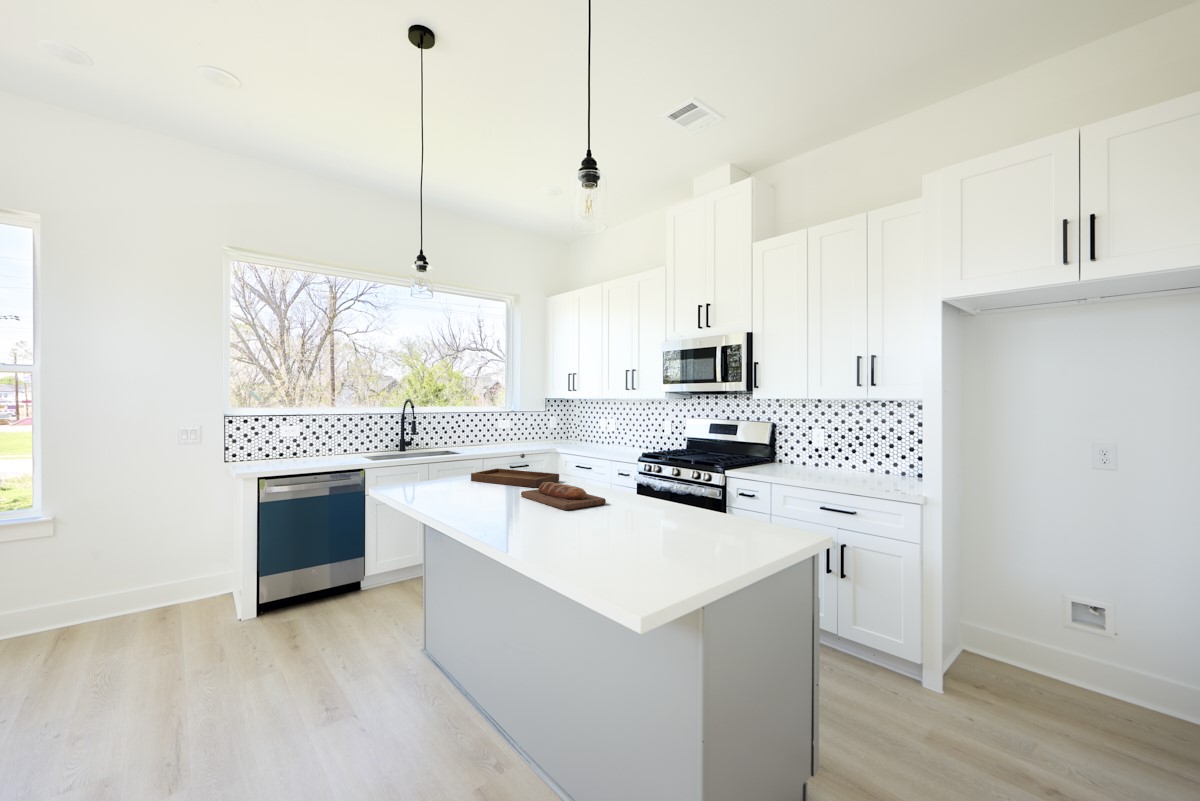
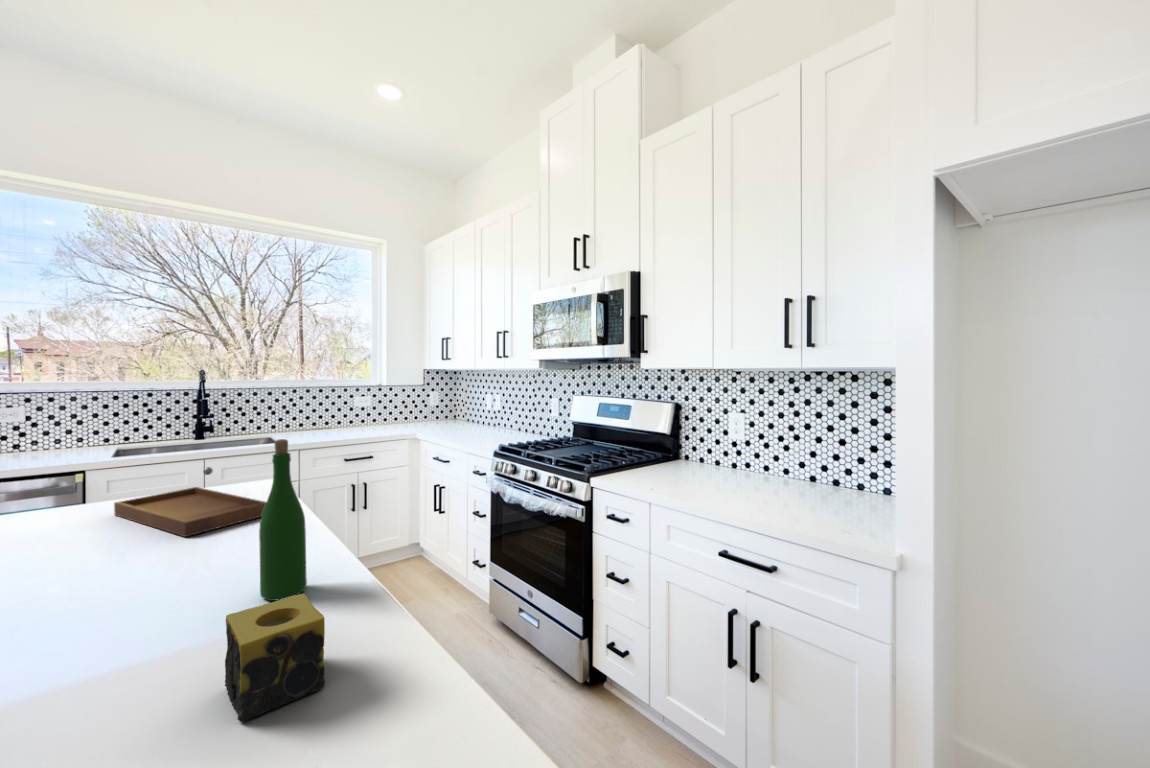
wine bottle: none [622,430,640,504] -> present [259,439,307,601]
bread loaf: present [521,482,606,510] -> none [55,542,213,641]
candle: none [658,488,698,522] -> present [225,594,325,722]

